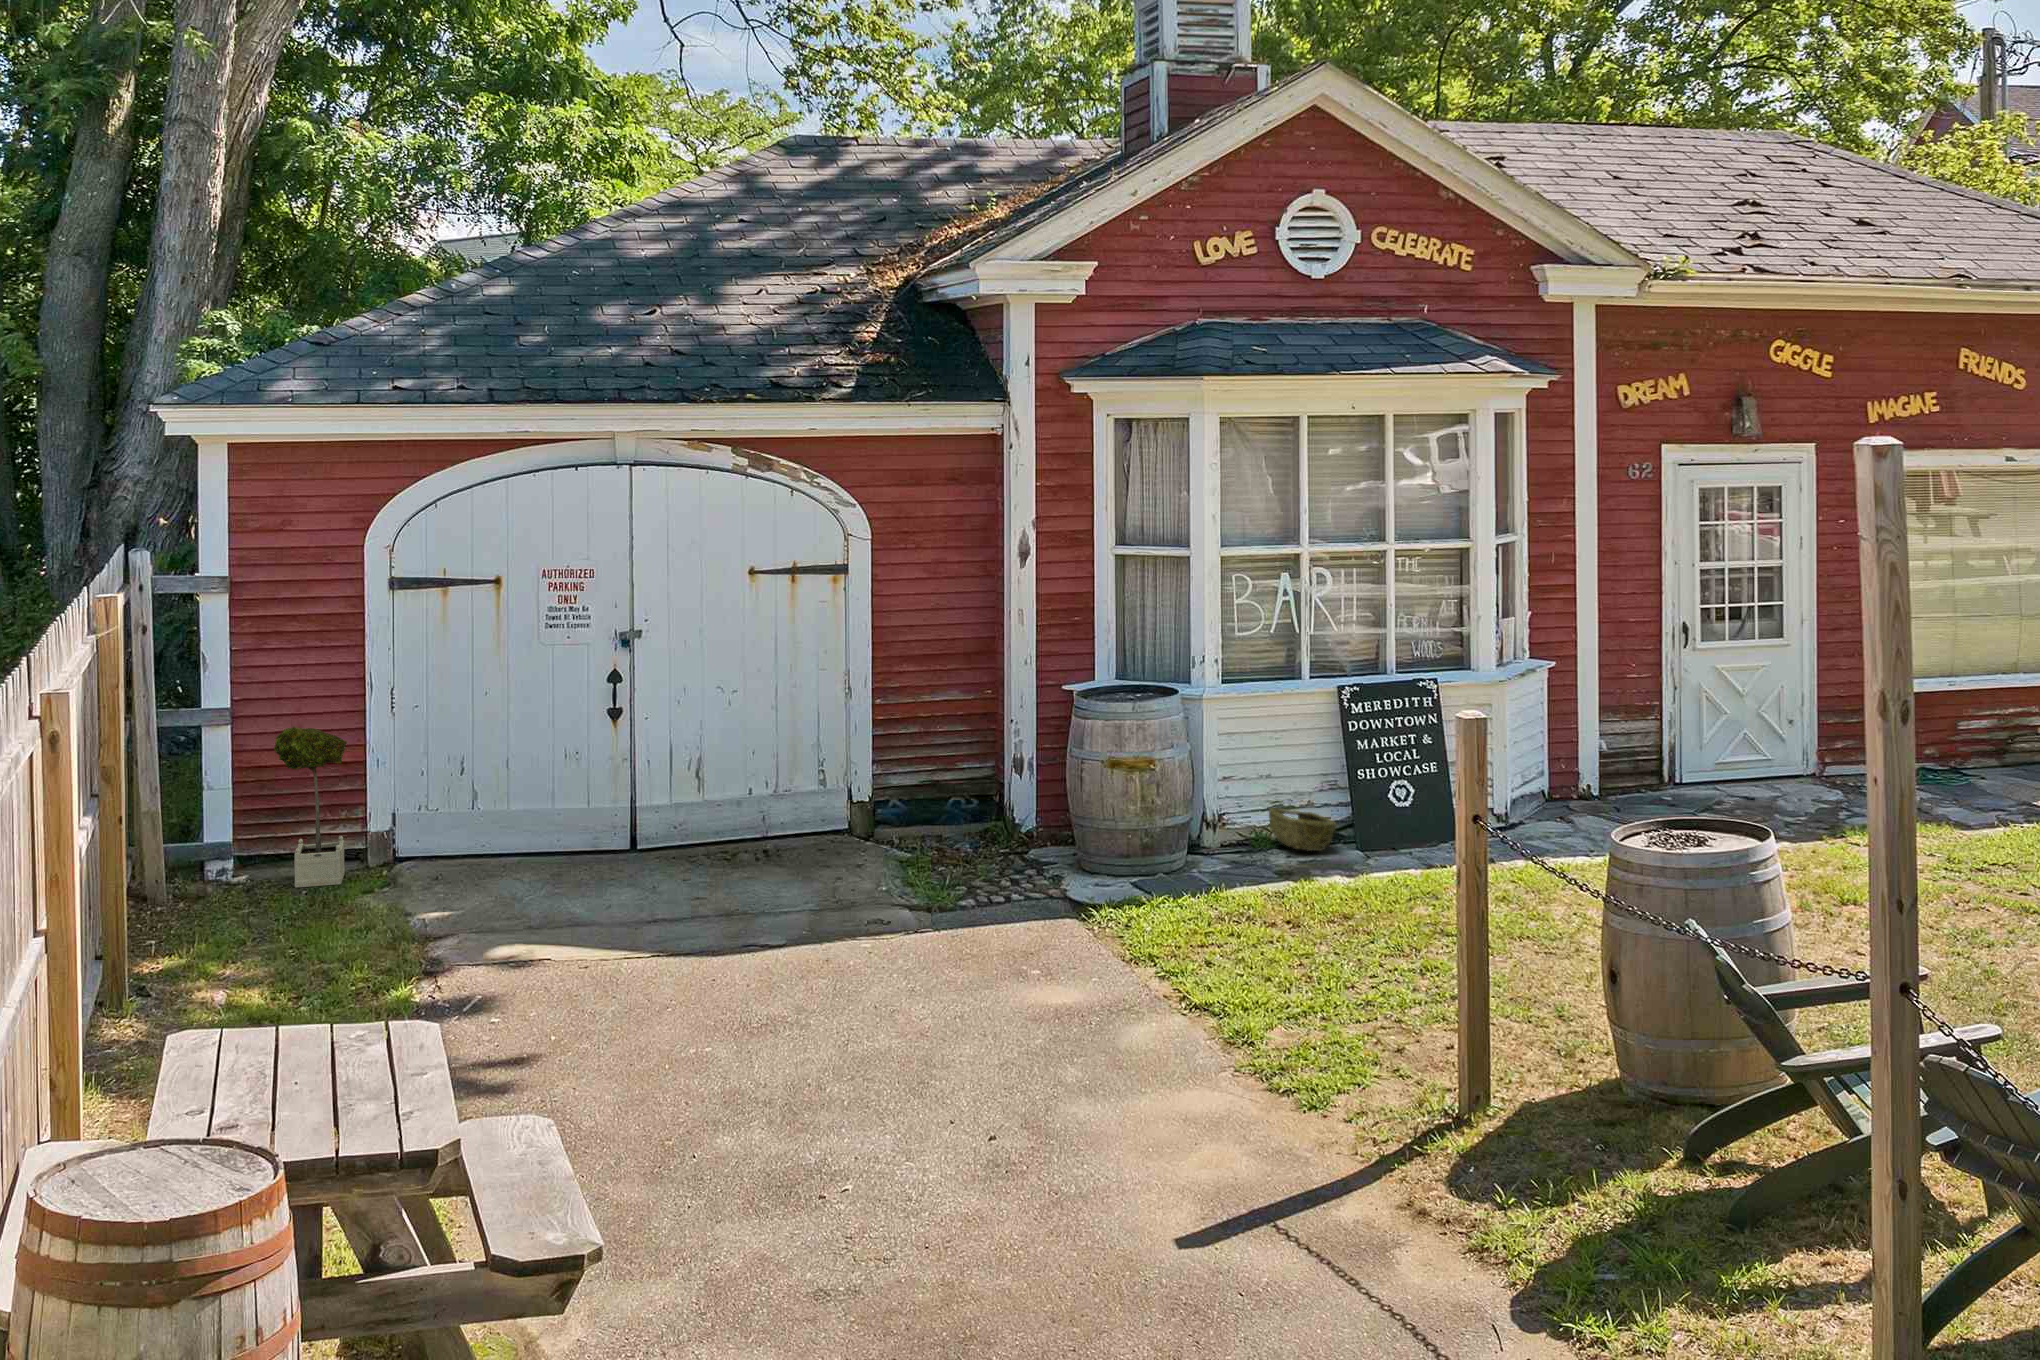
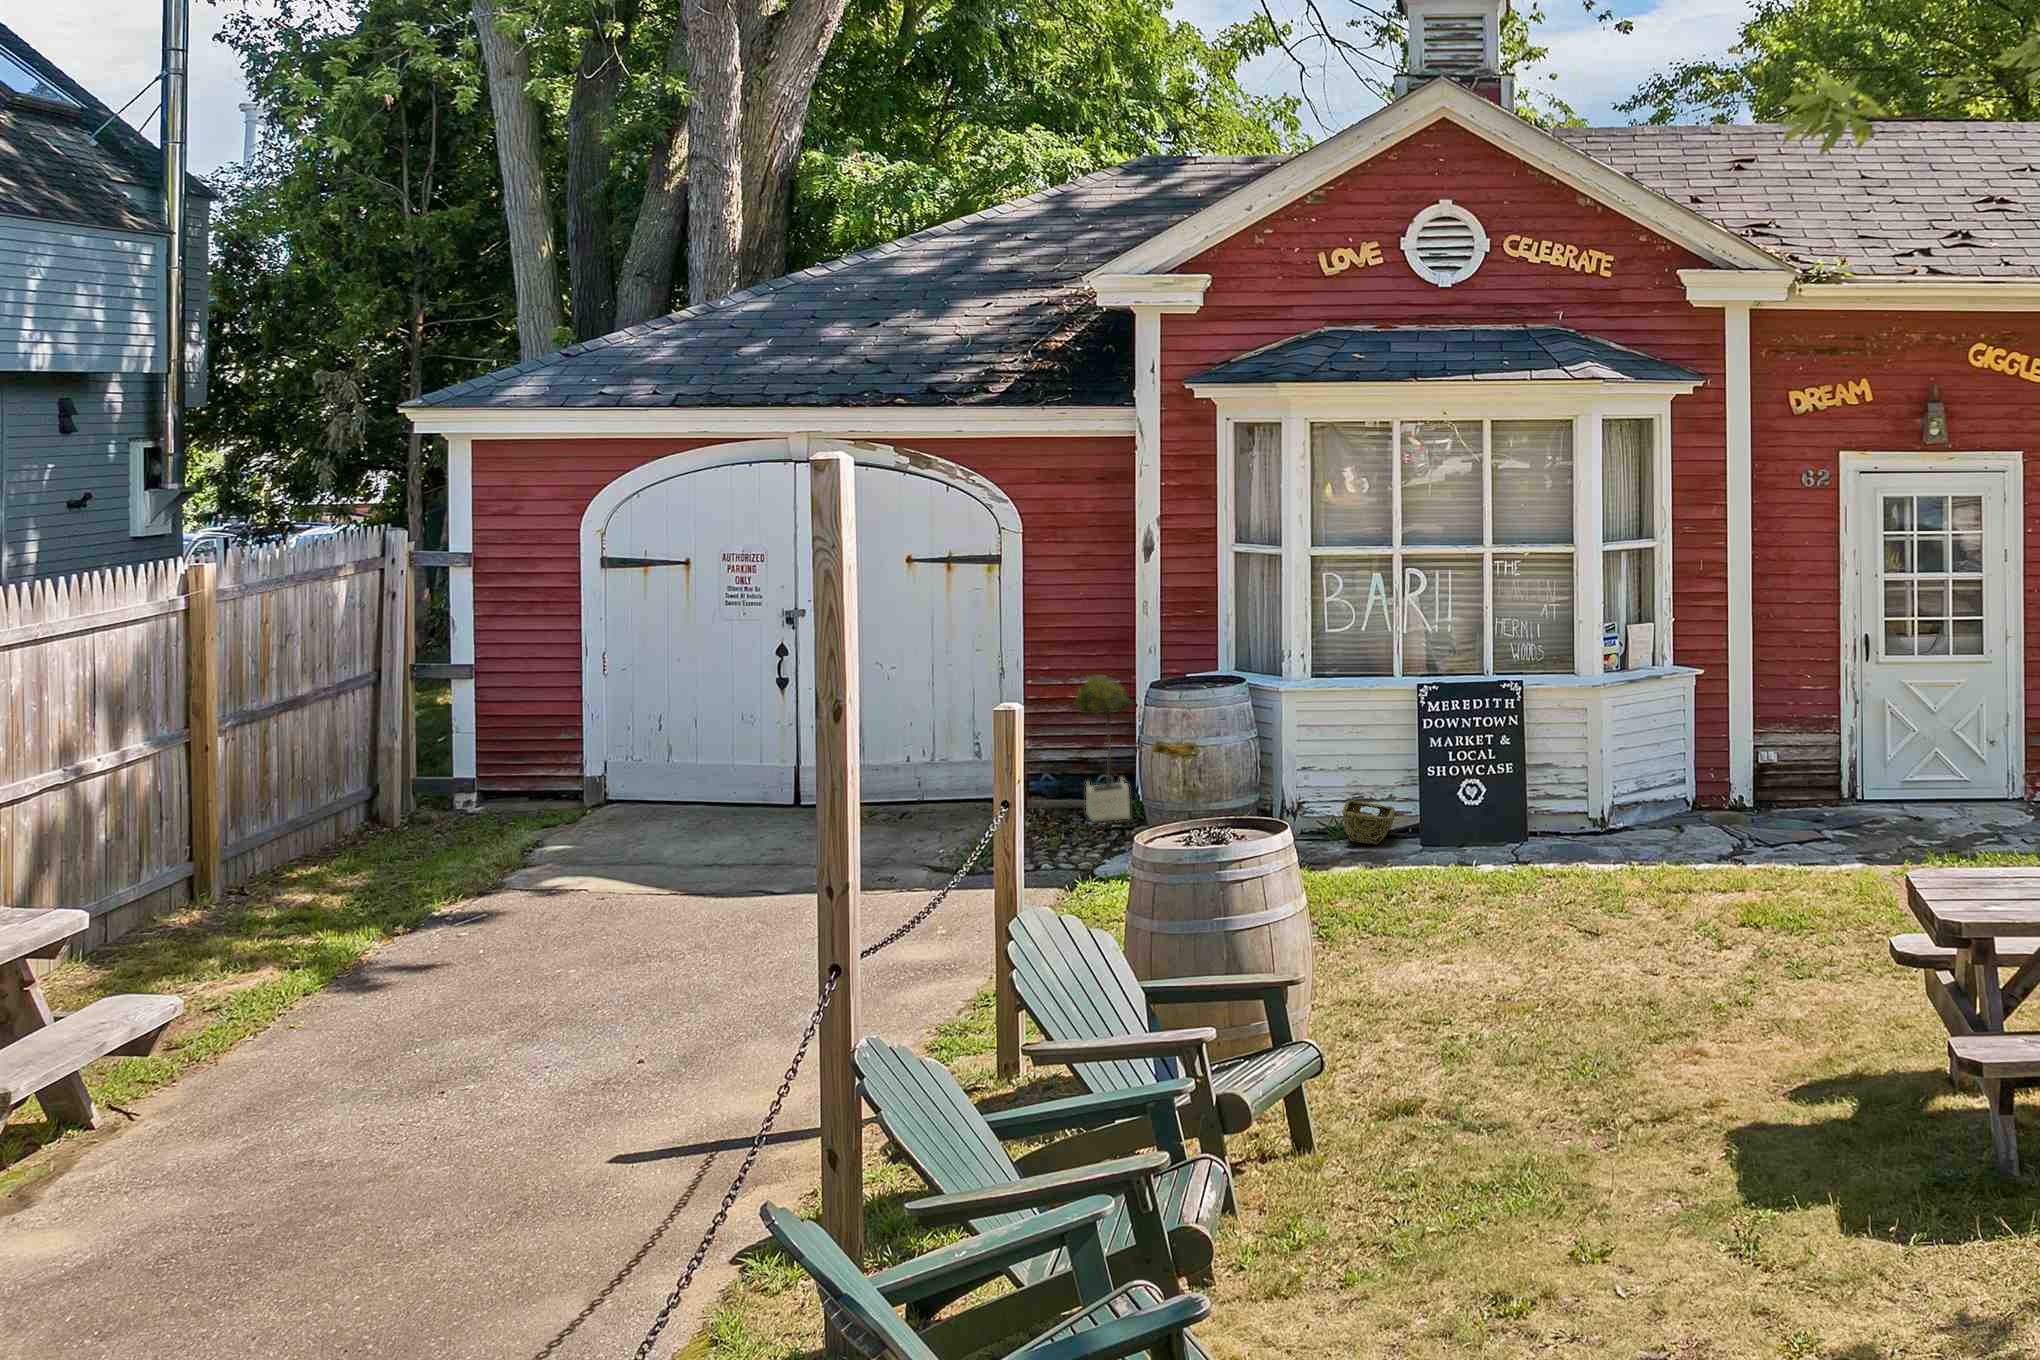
potted tree: present [274,727,347,887] -> present [1075,676,1133,821]

